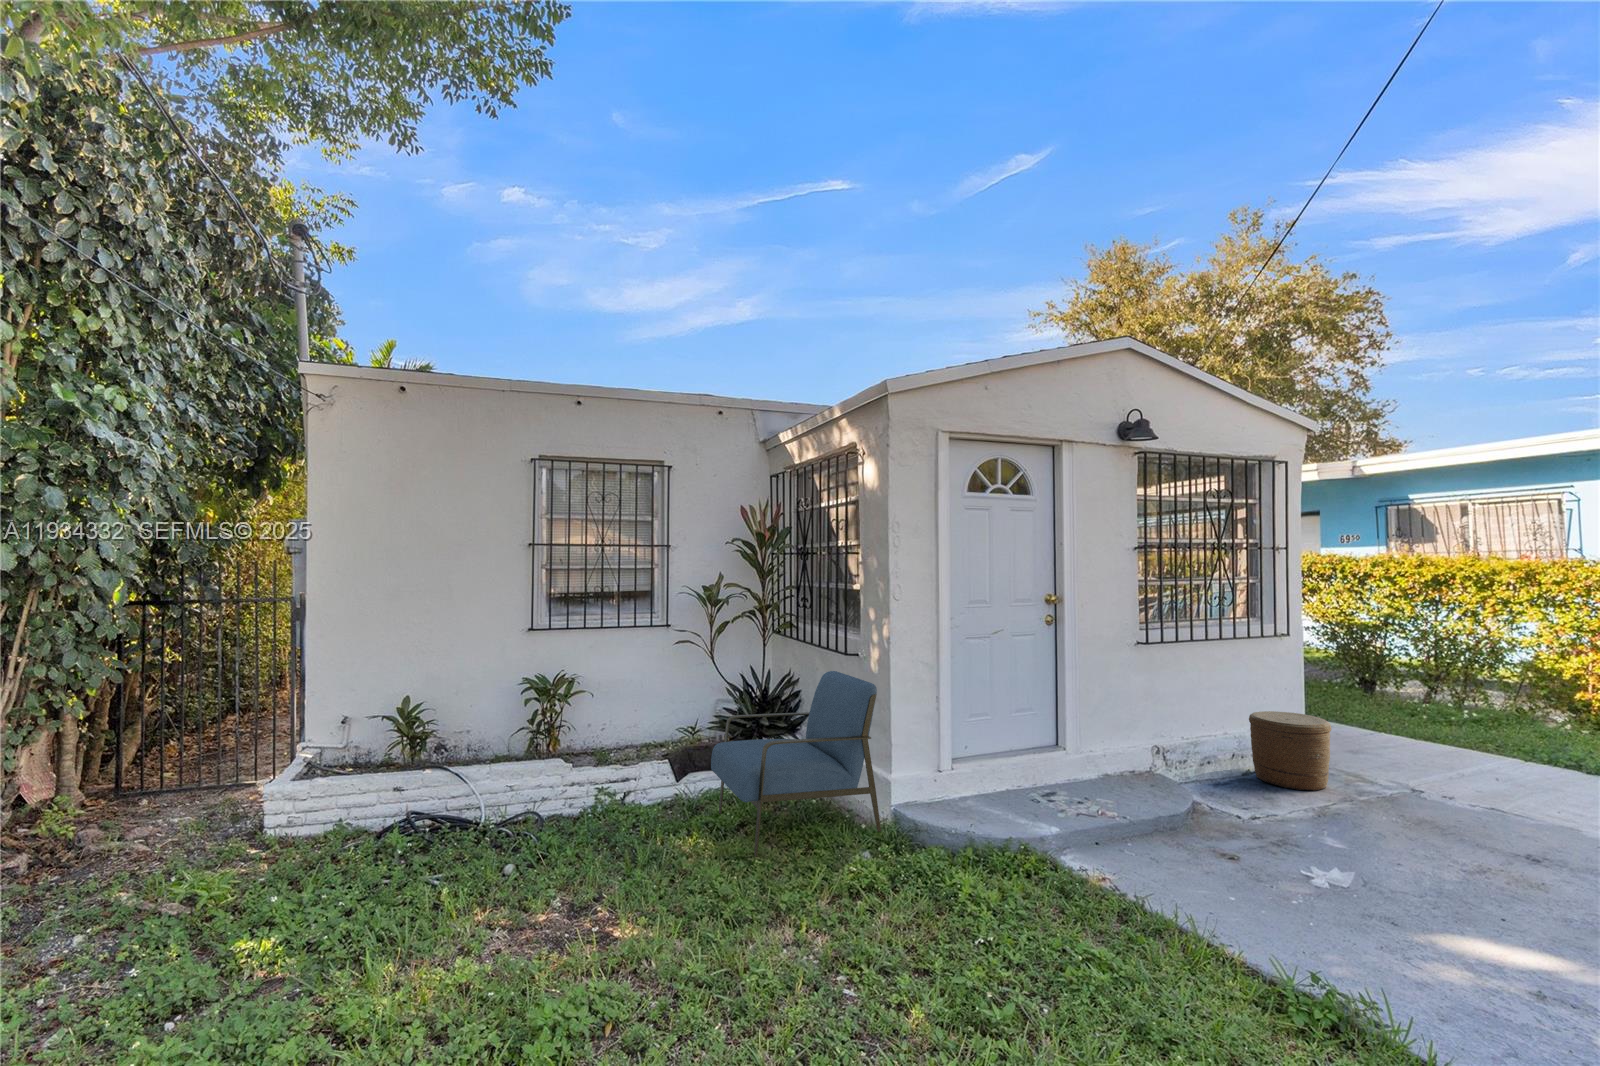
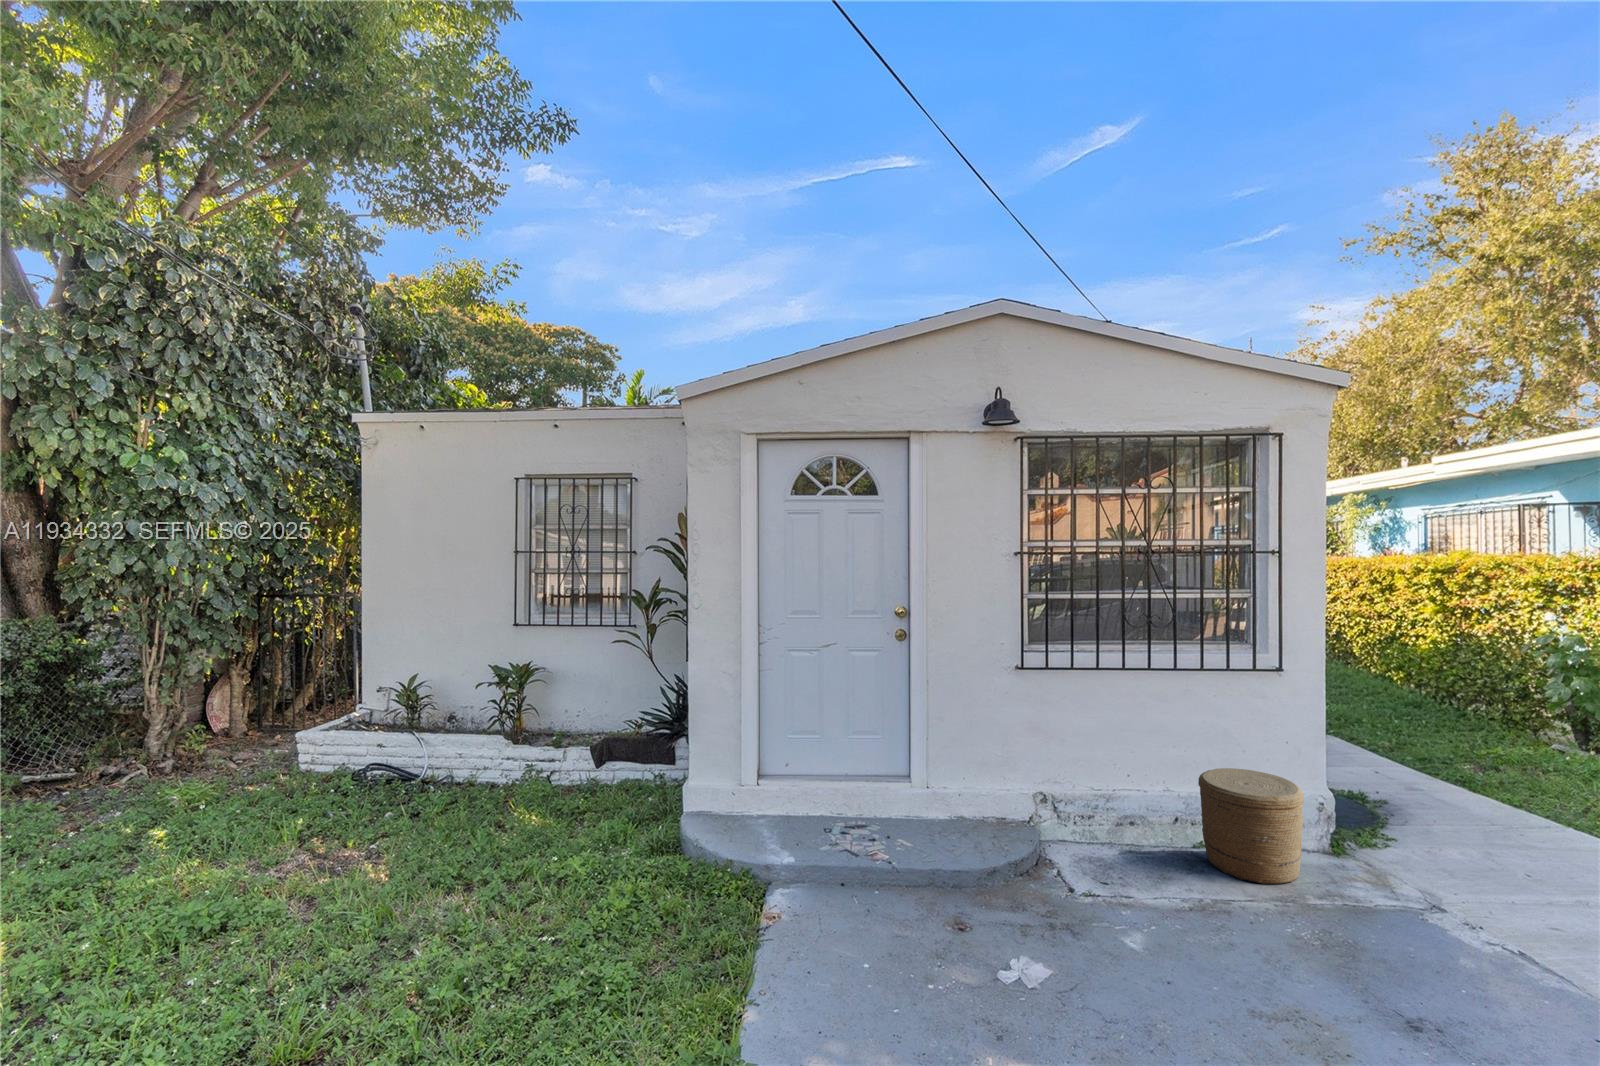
chair: present [711,671,881,857] -> none [542,678,701,846]

